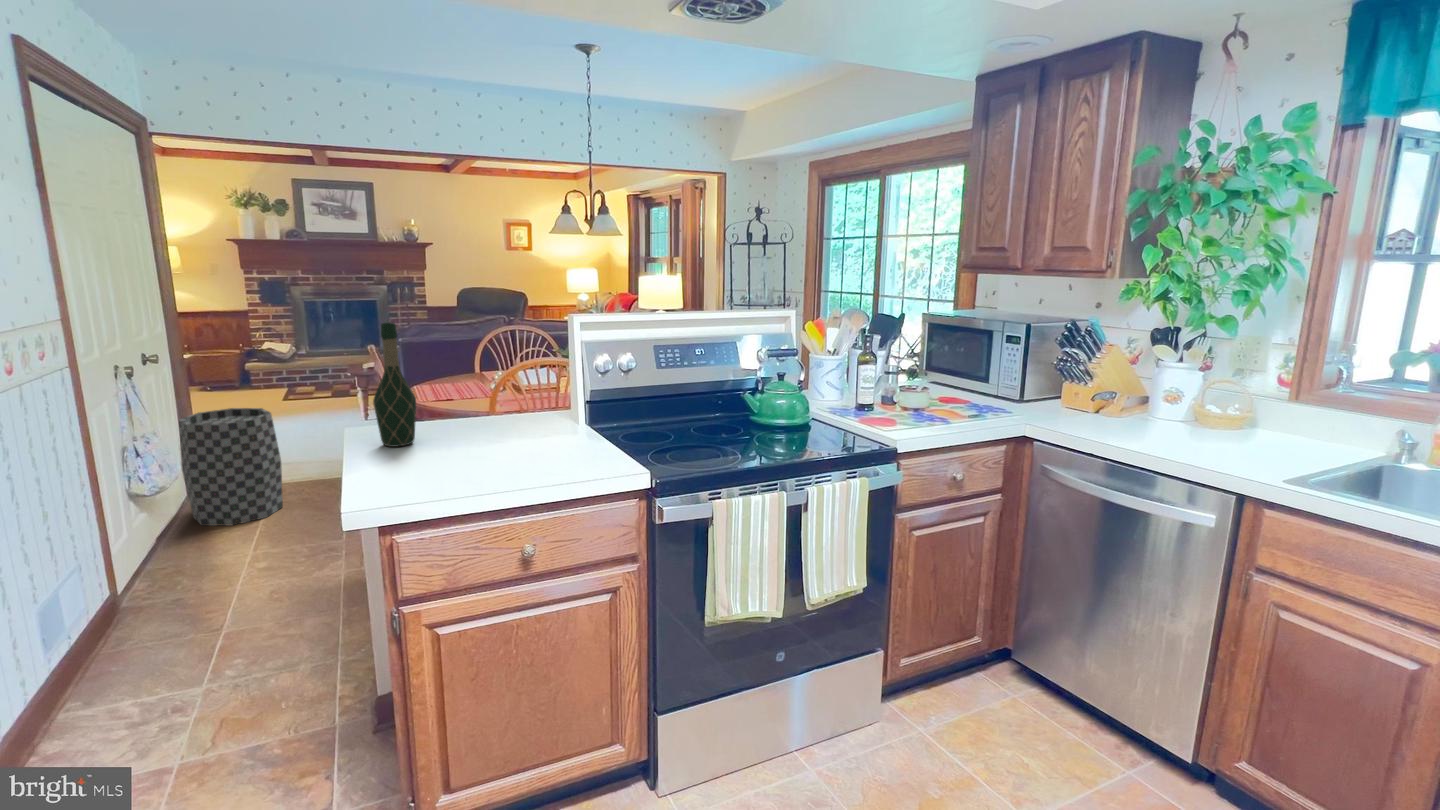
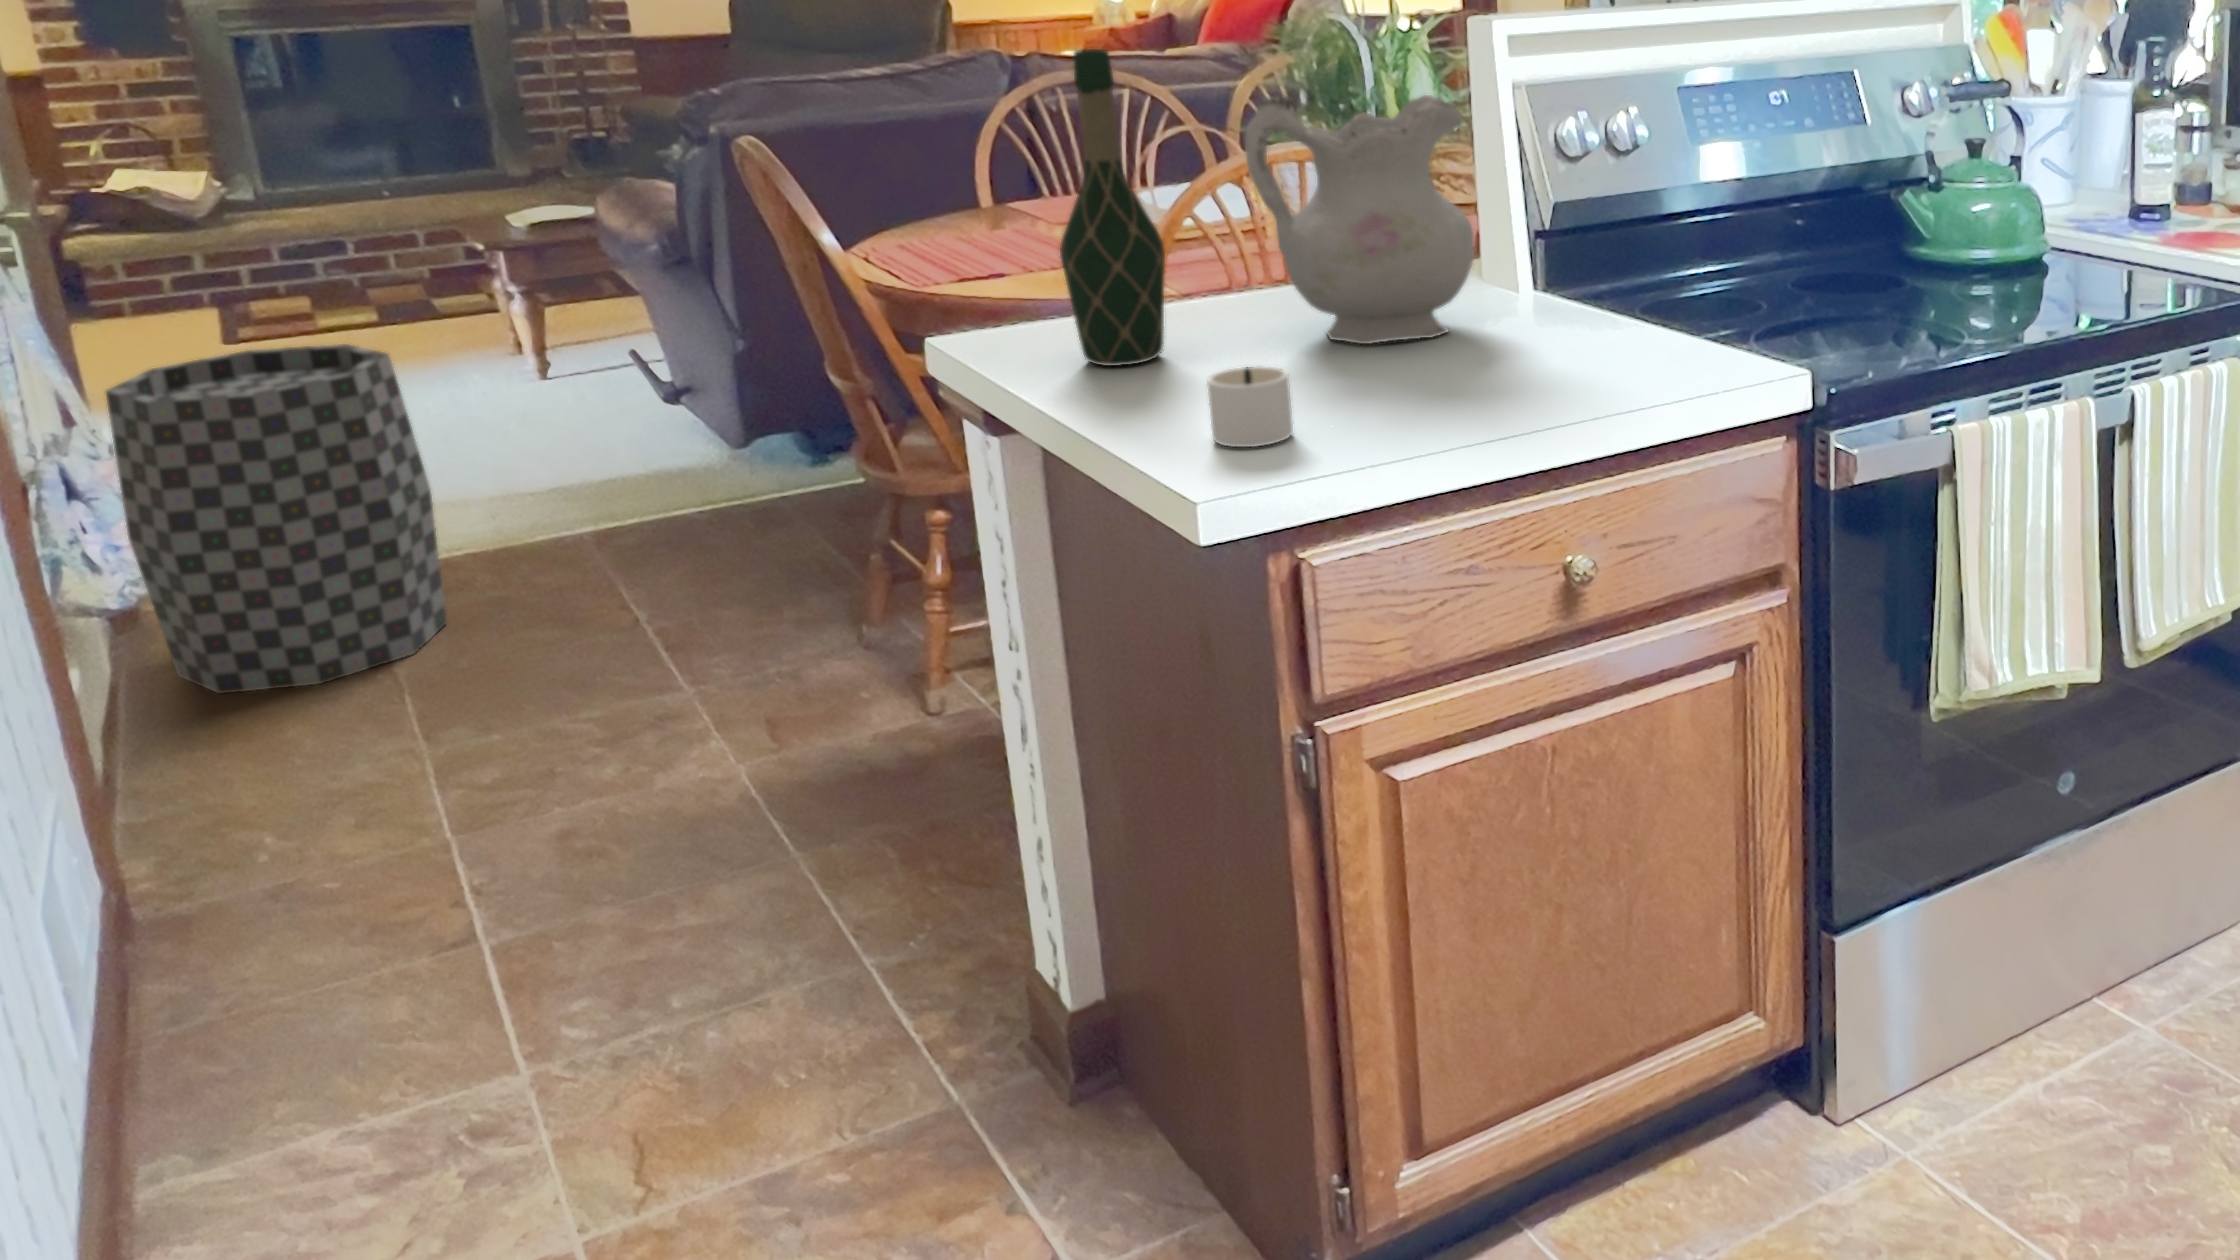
ceramic pitcher: none [452,343,543,445] -> present [1244,95,1474,344]
candle: none [380,455,434,489] -> present [1207,366,1293,447]

